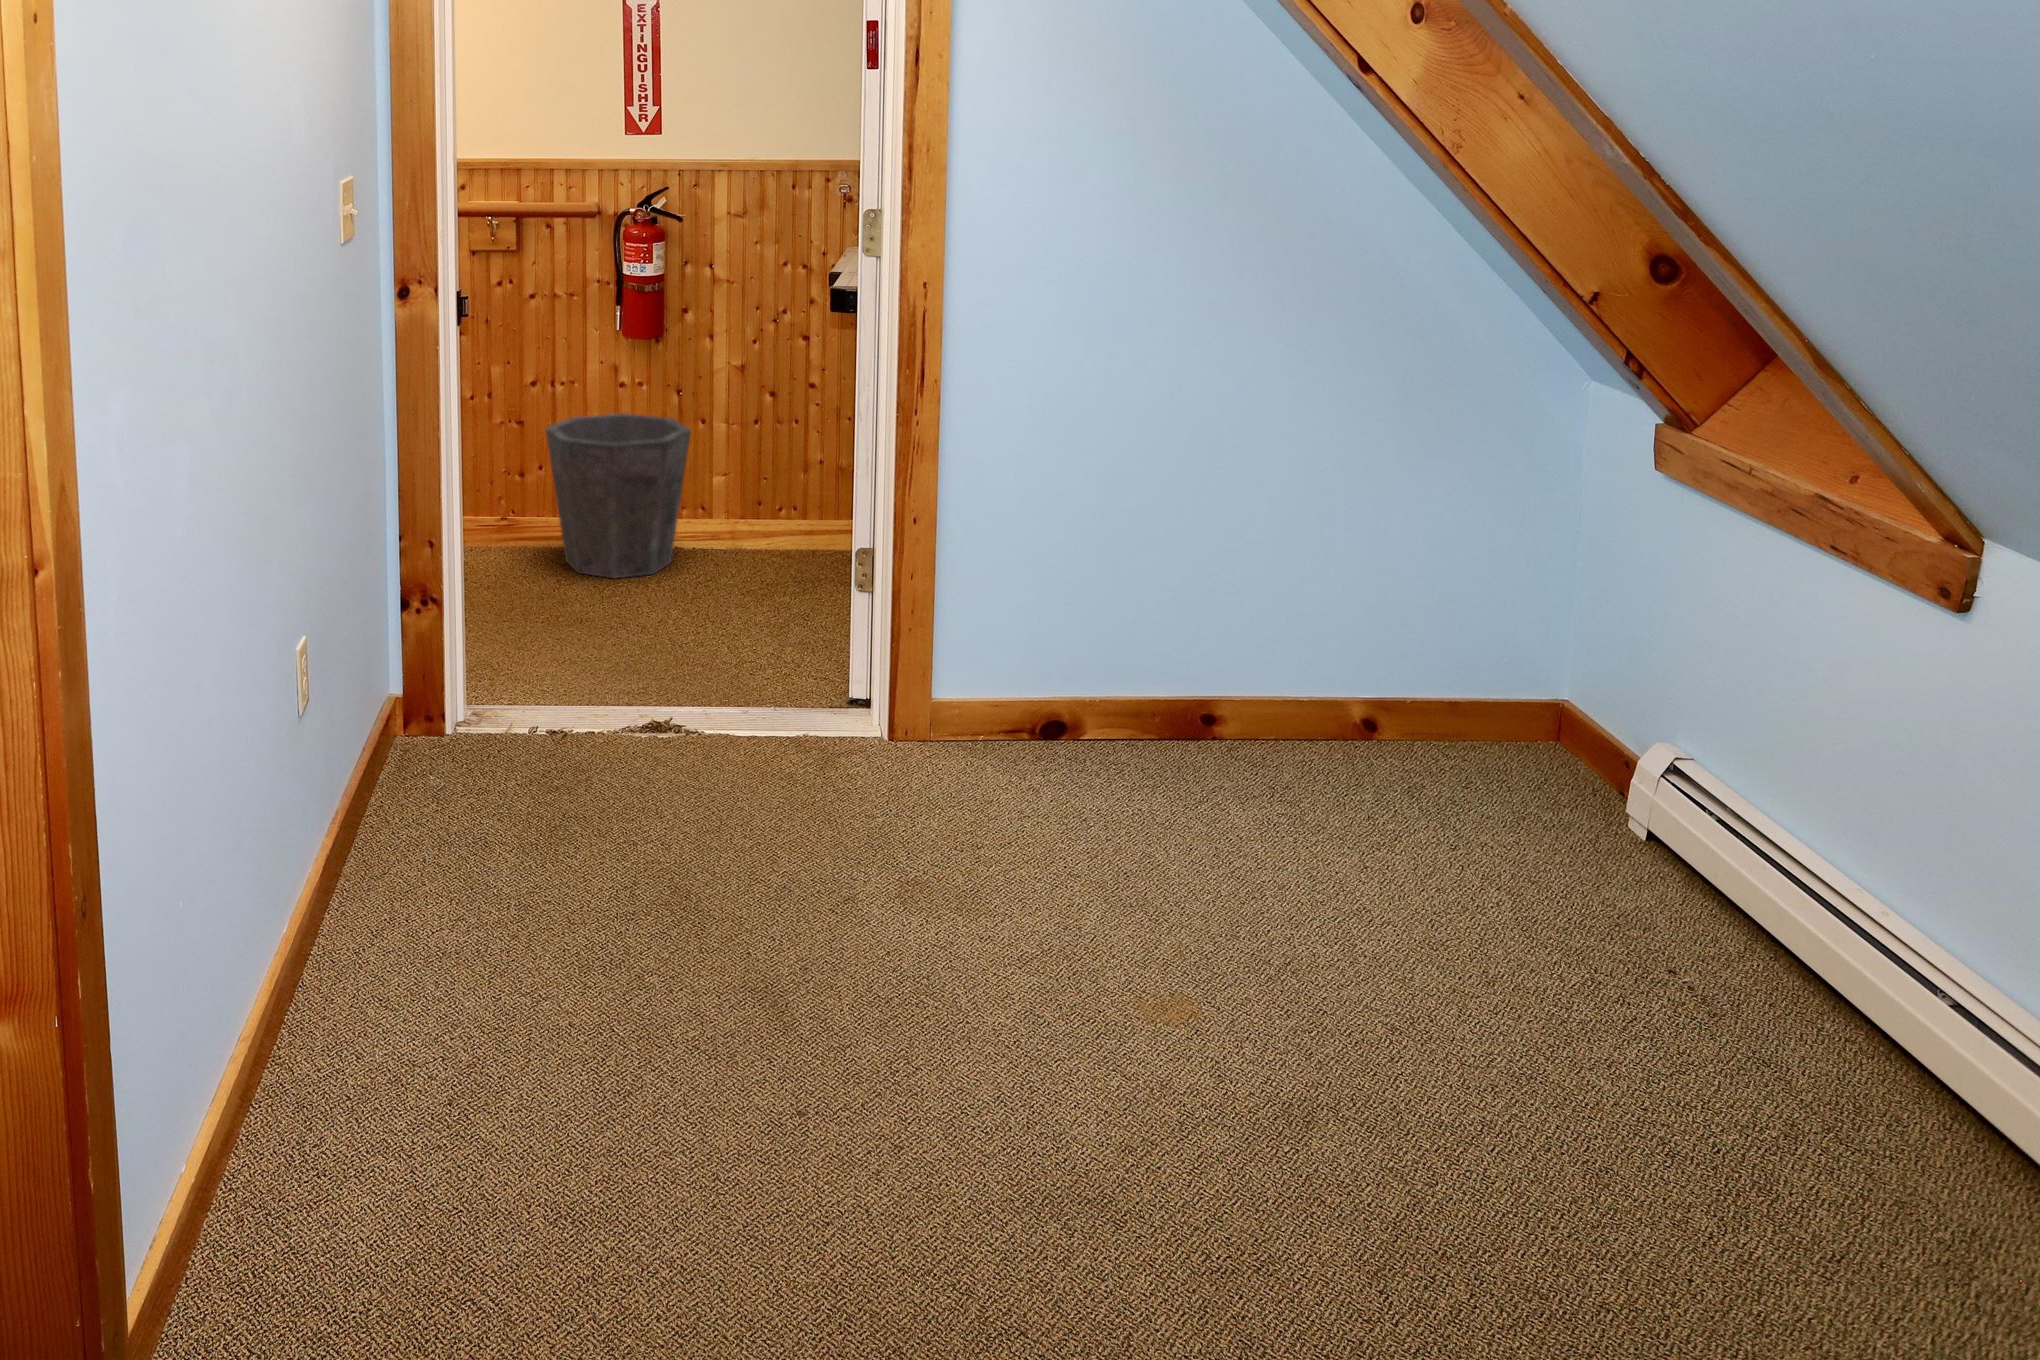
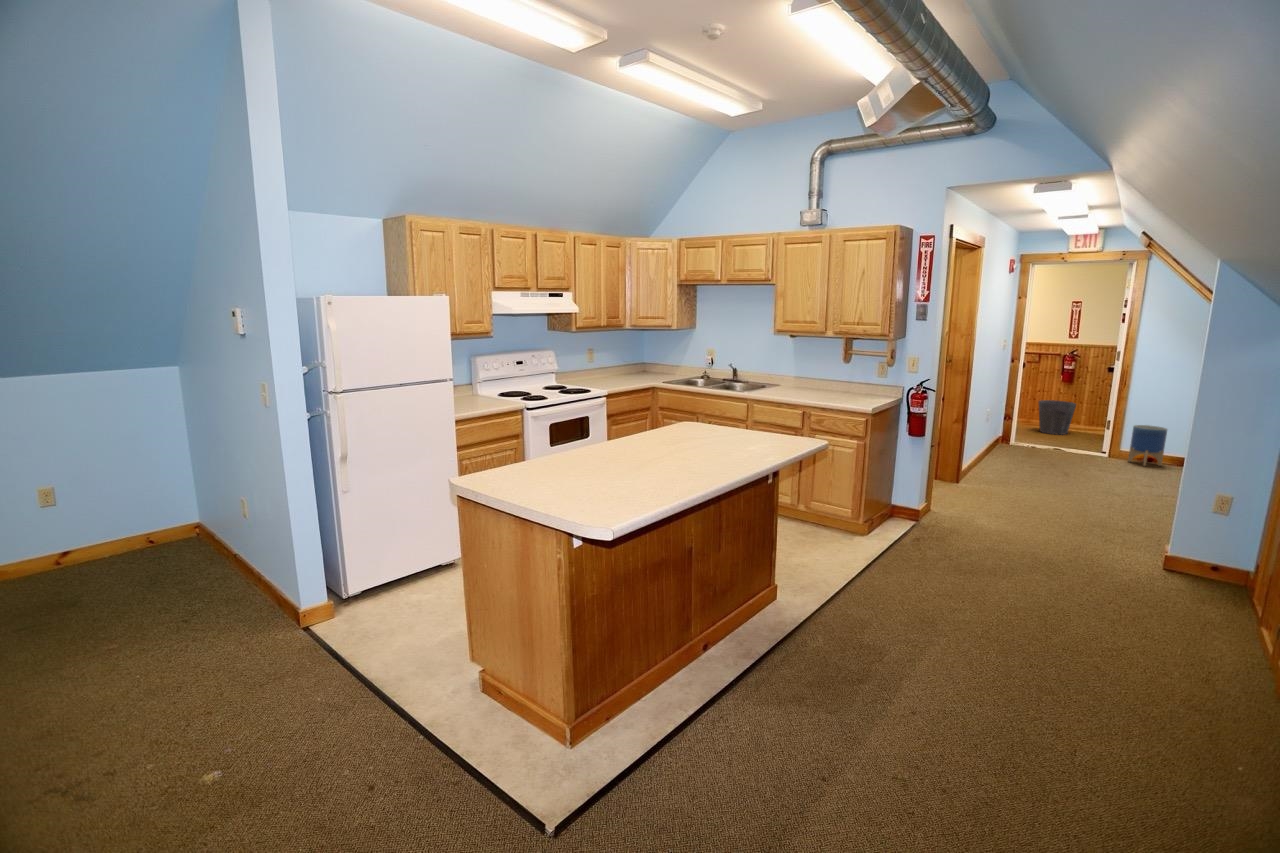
planter: none [977,574,1120,800] -> present [1128,425,1167,466]

